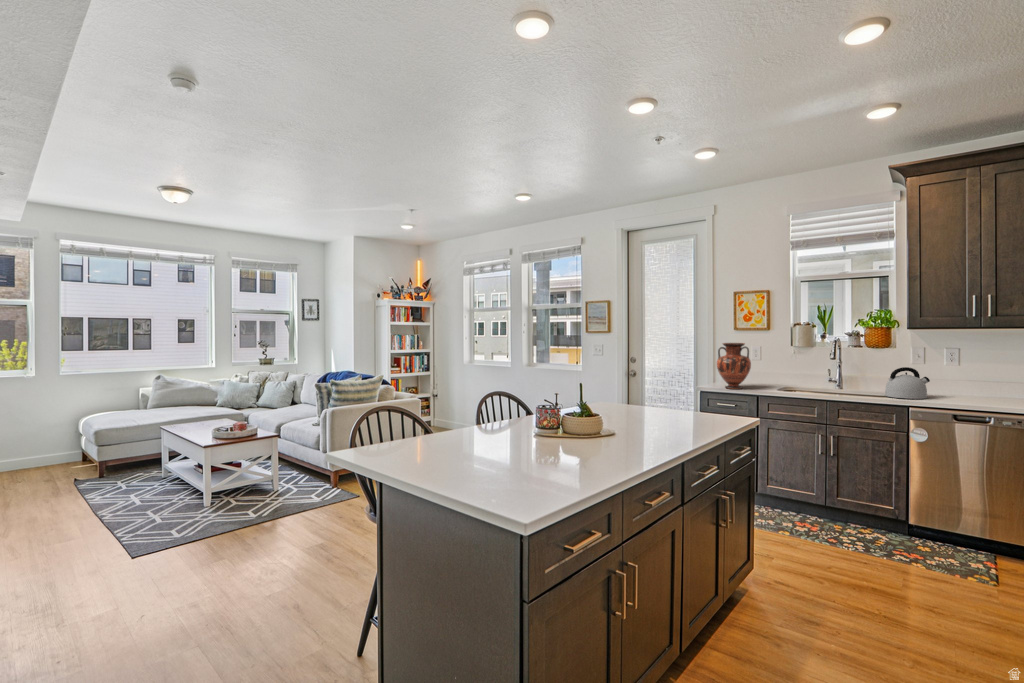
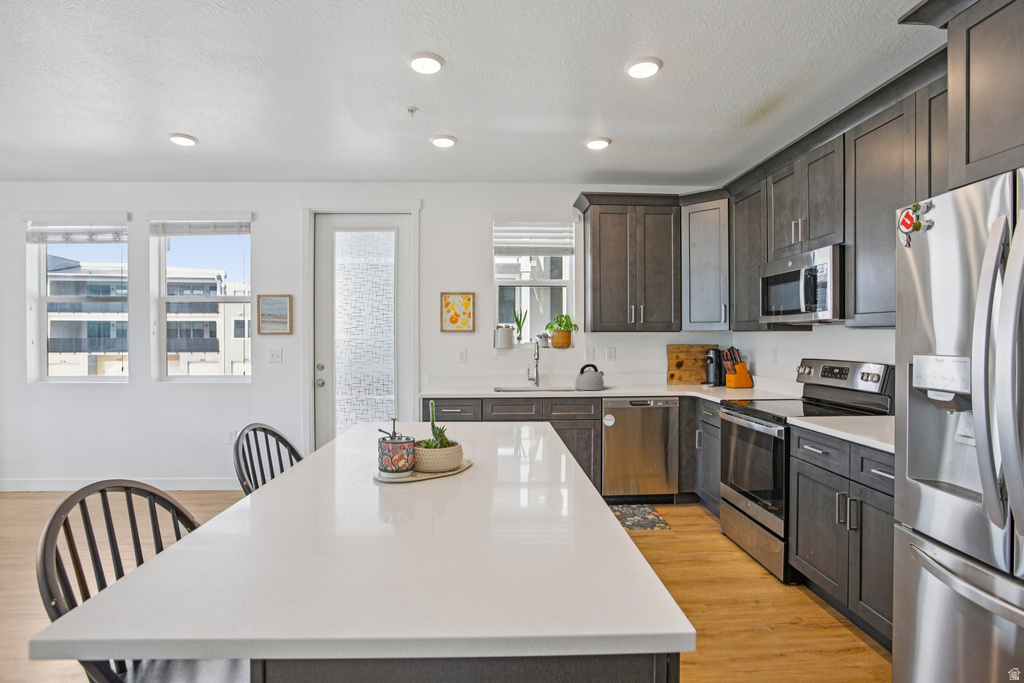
vase: present [717,343,751,389] -> none [436,344,469,391]

